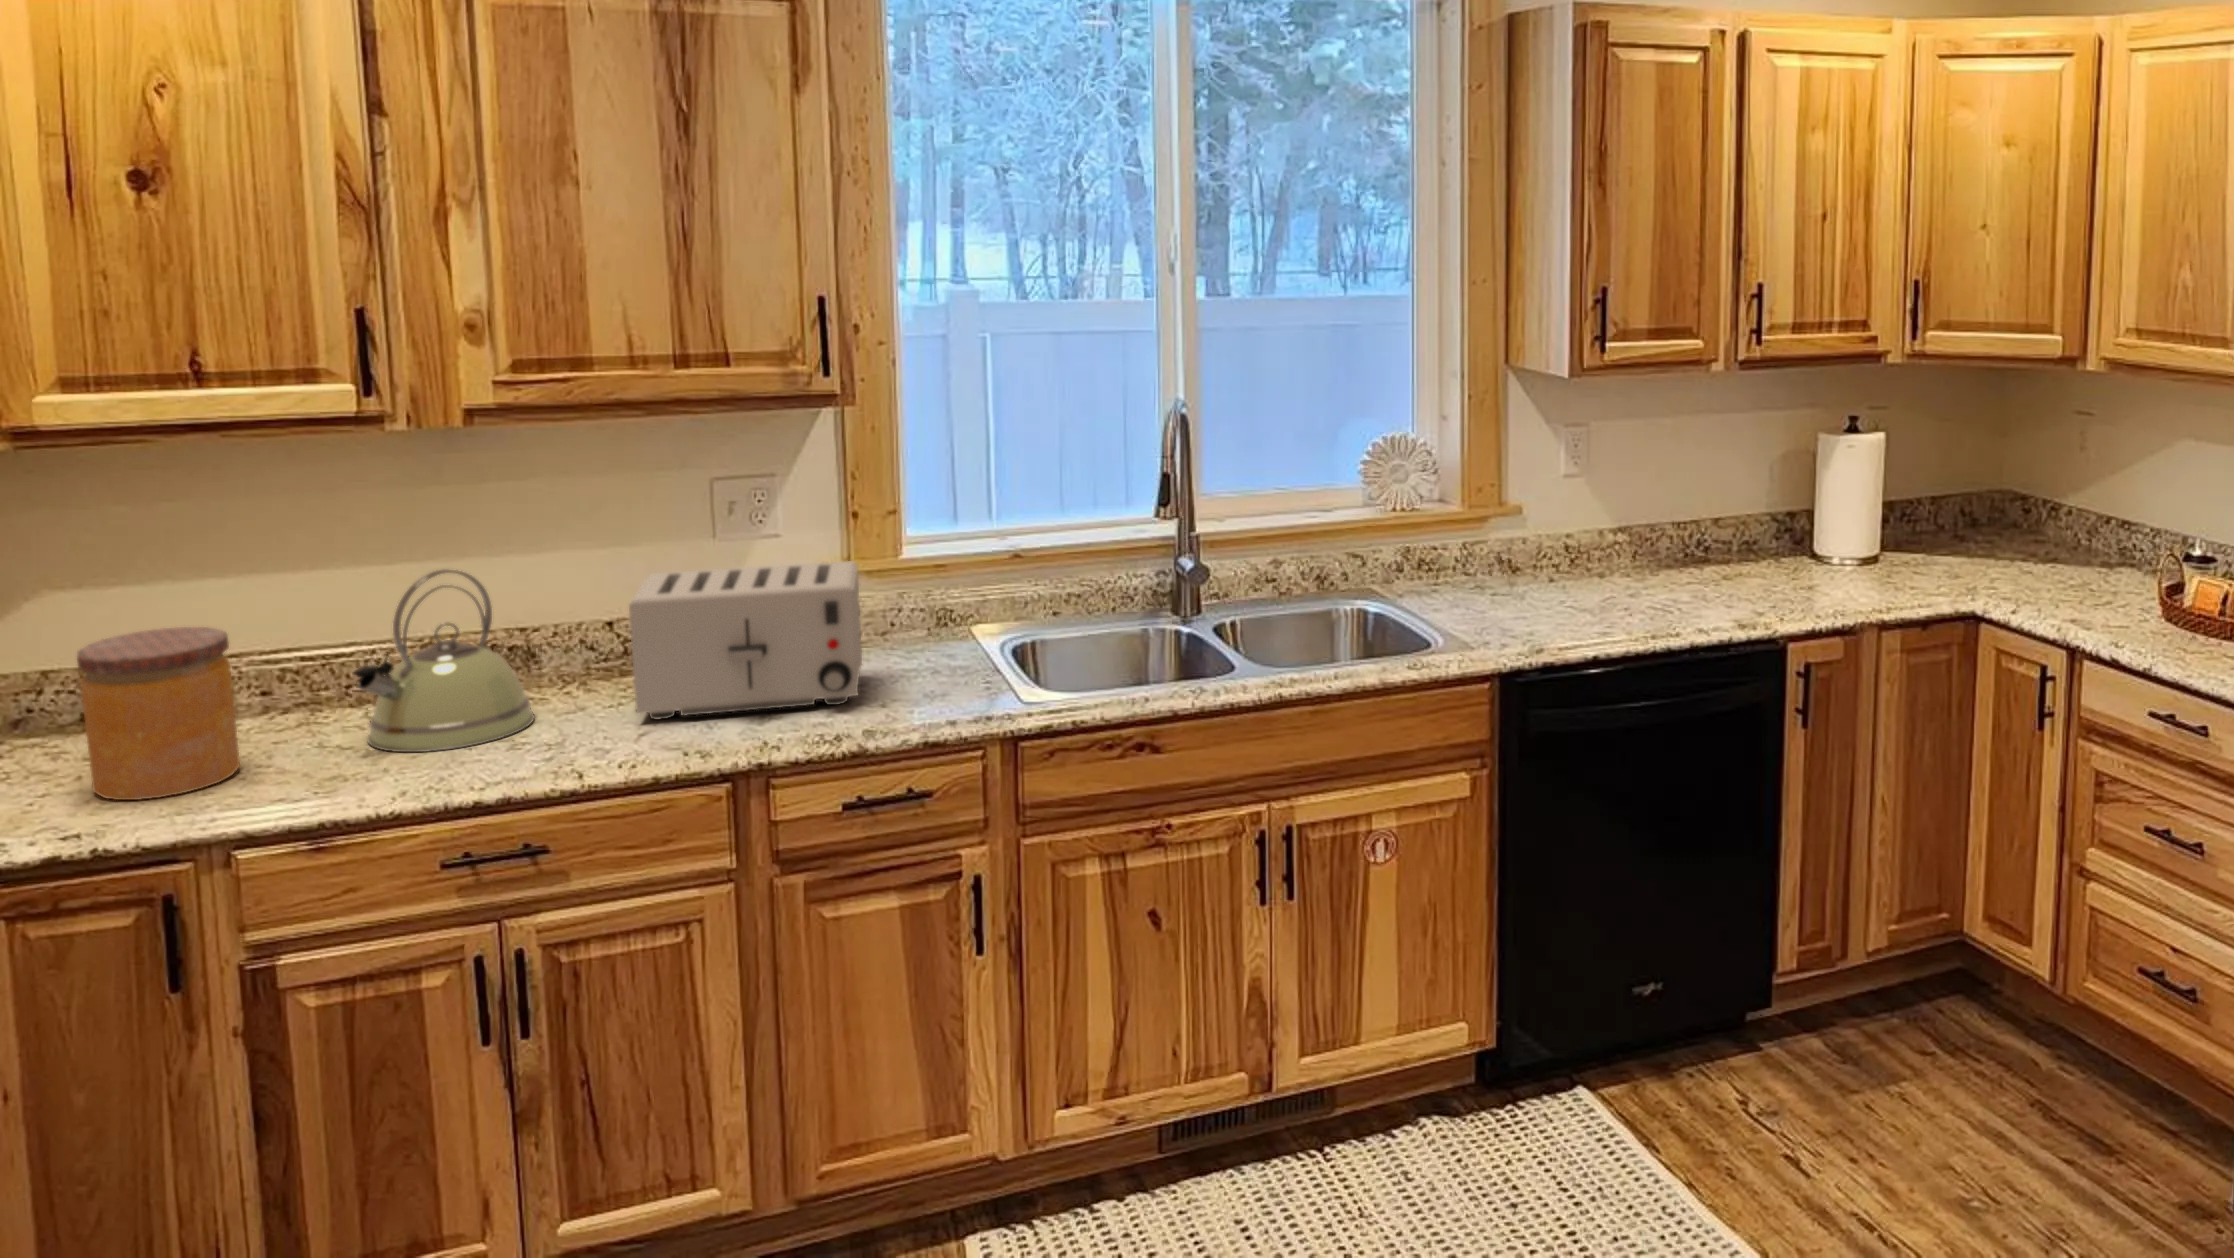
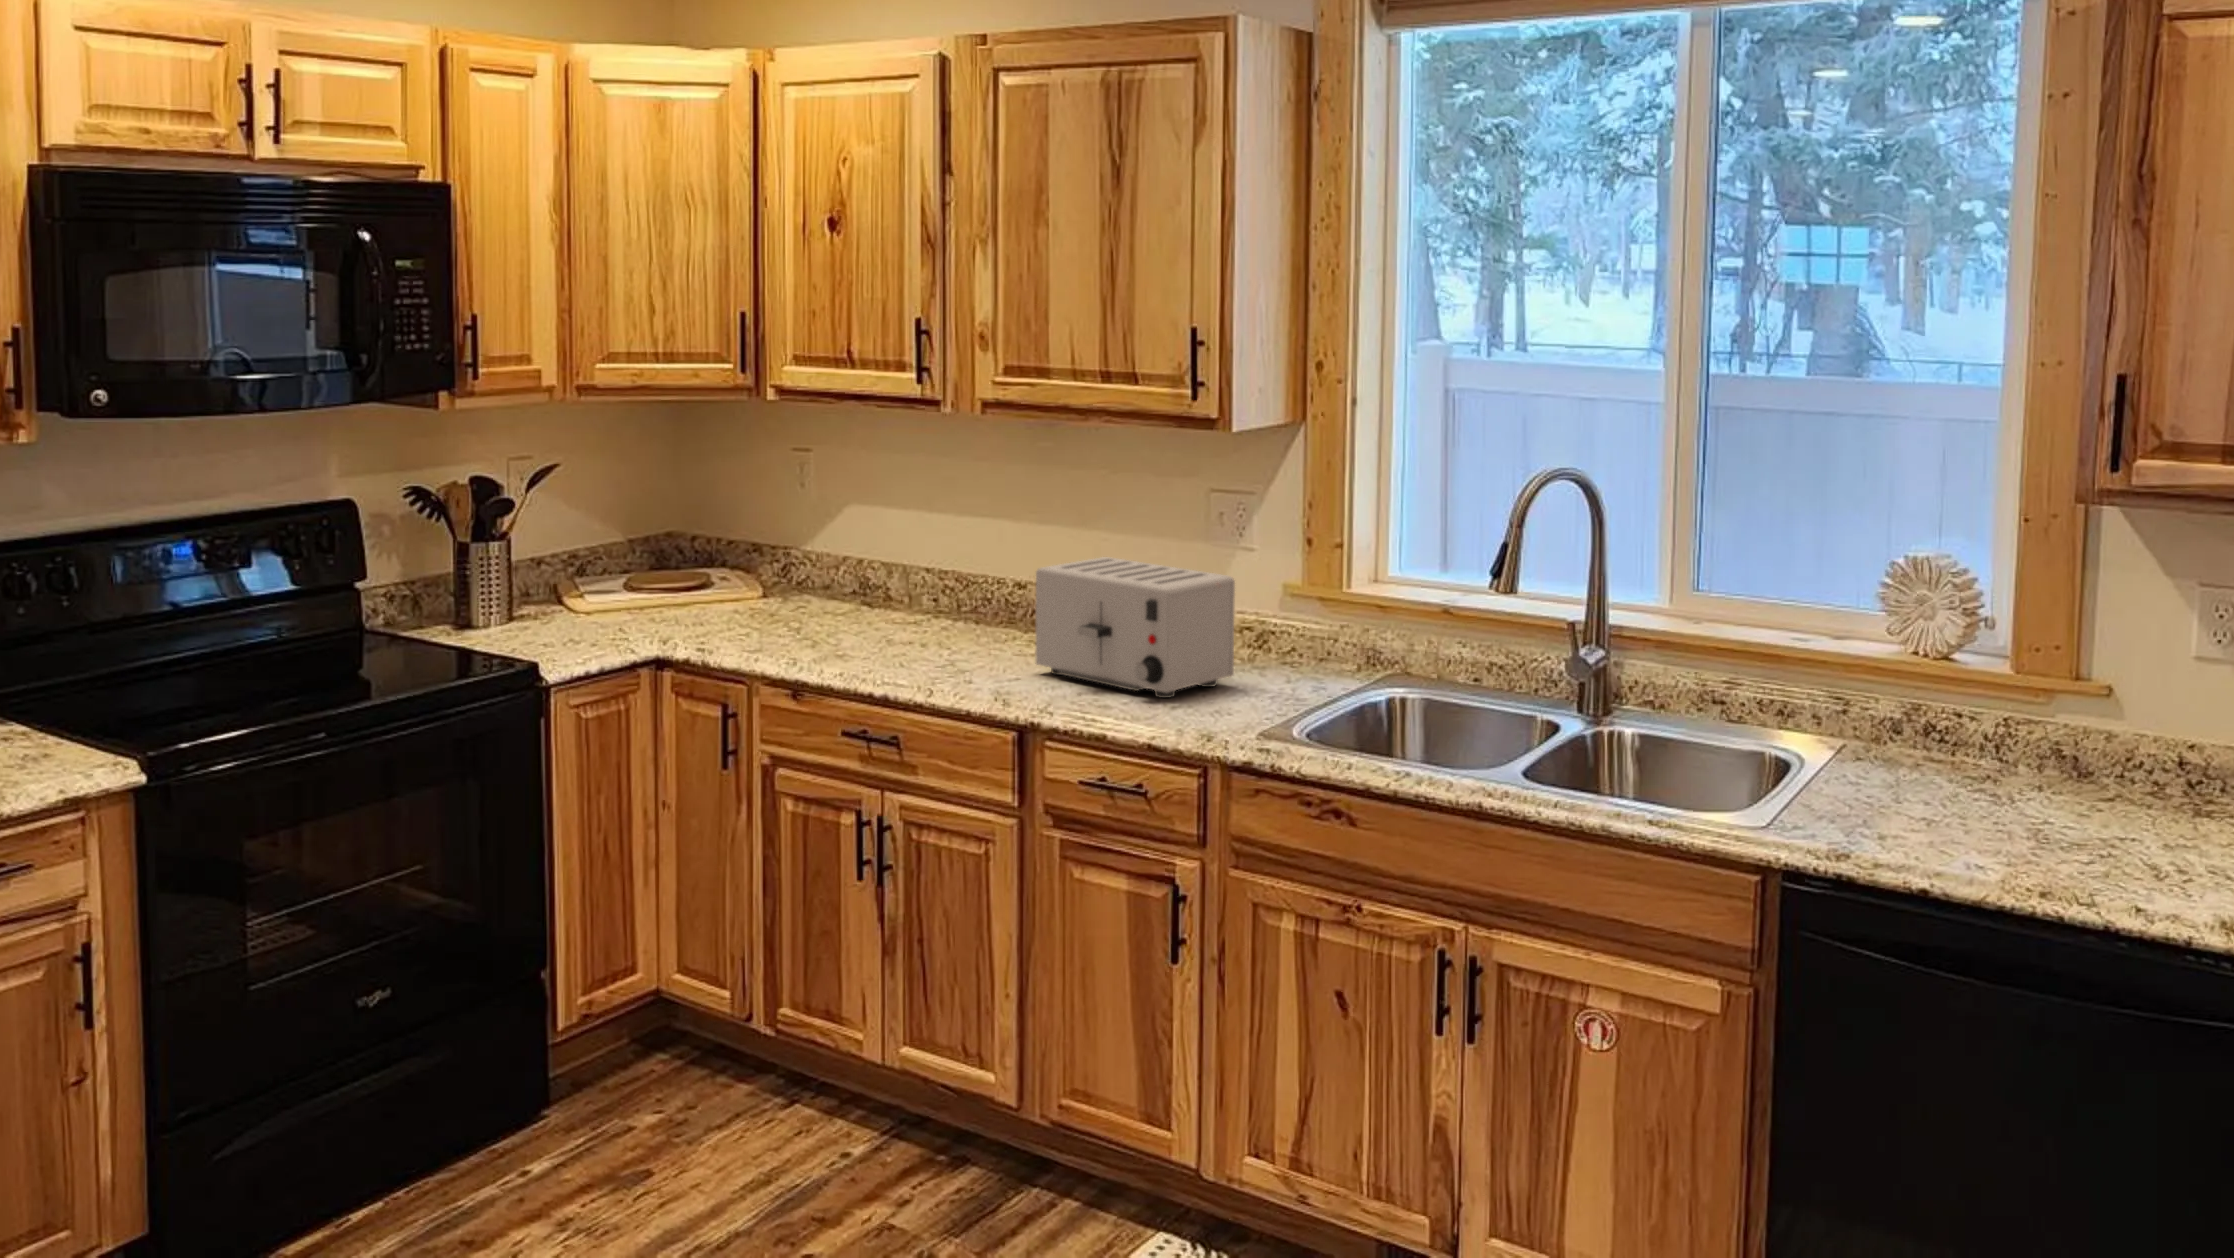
kettle: present [354,569,534,752] -> none [892,522,1020,660]
jar: present [77,627,240,800] -> none [763,531,847,643]

